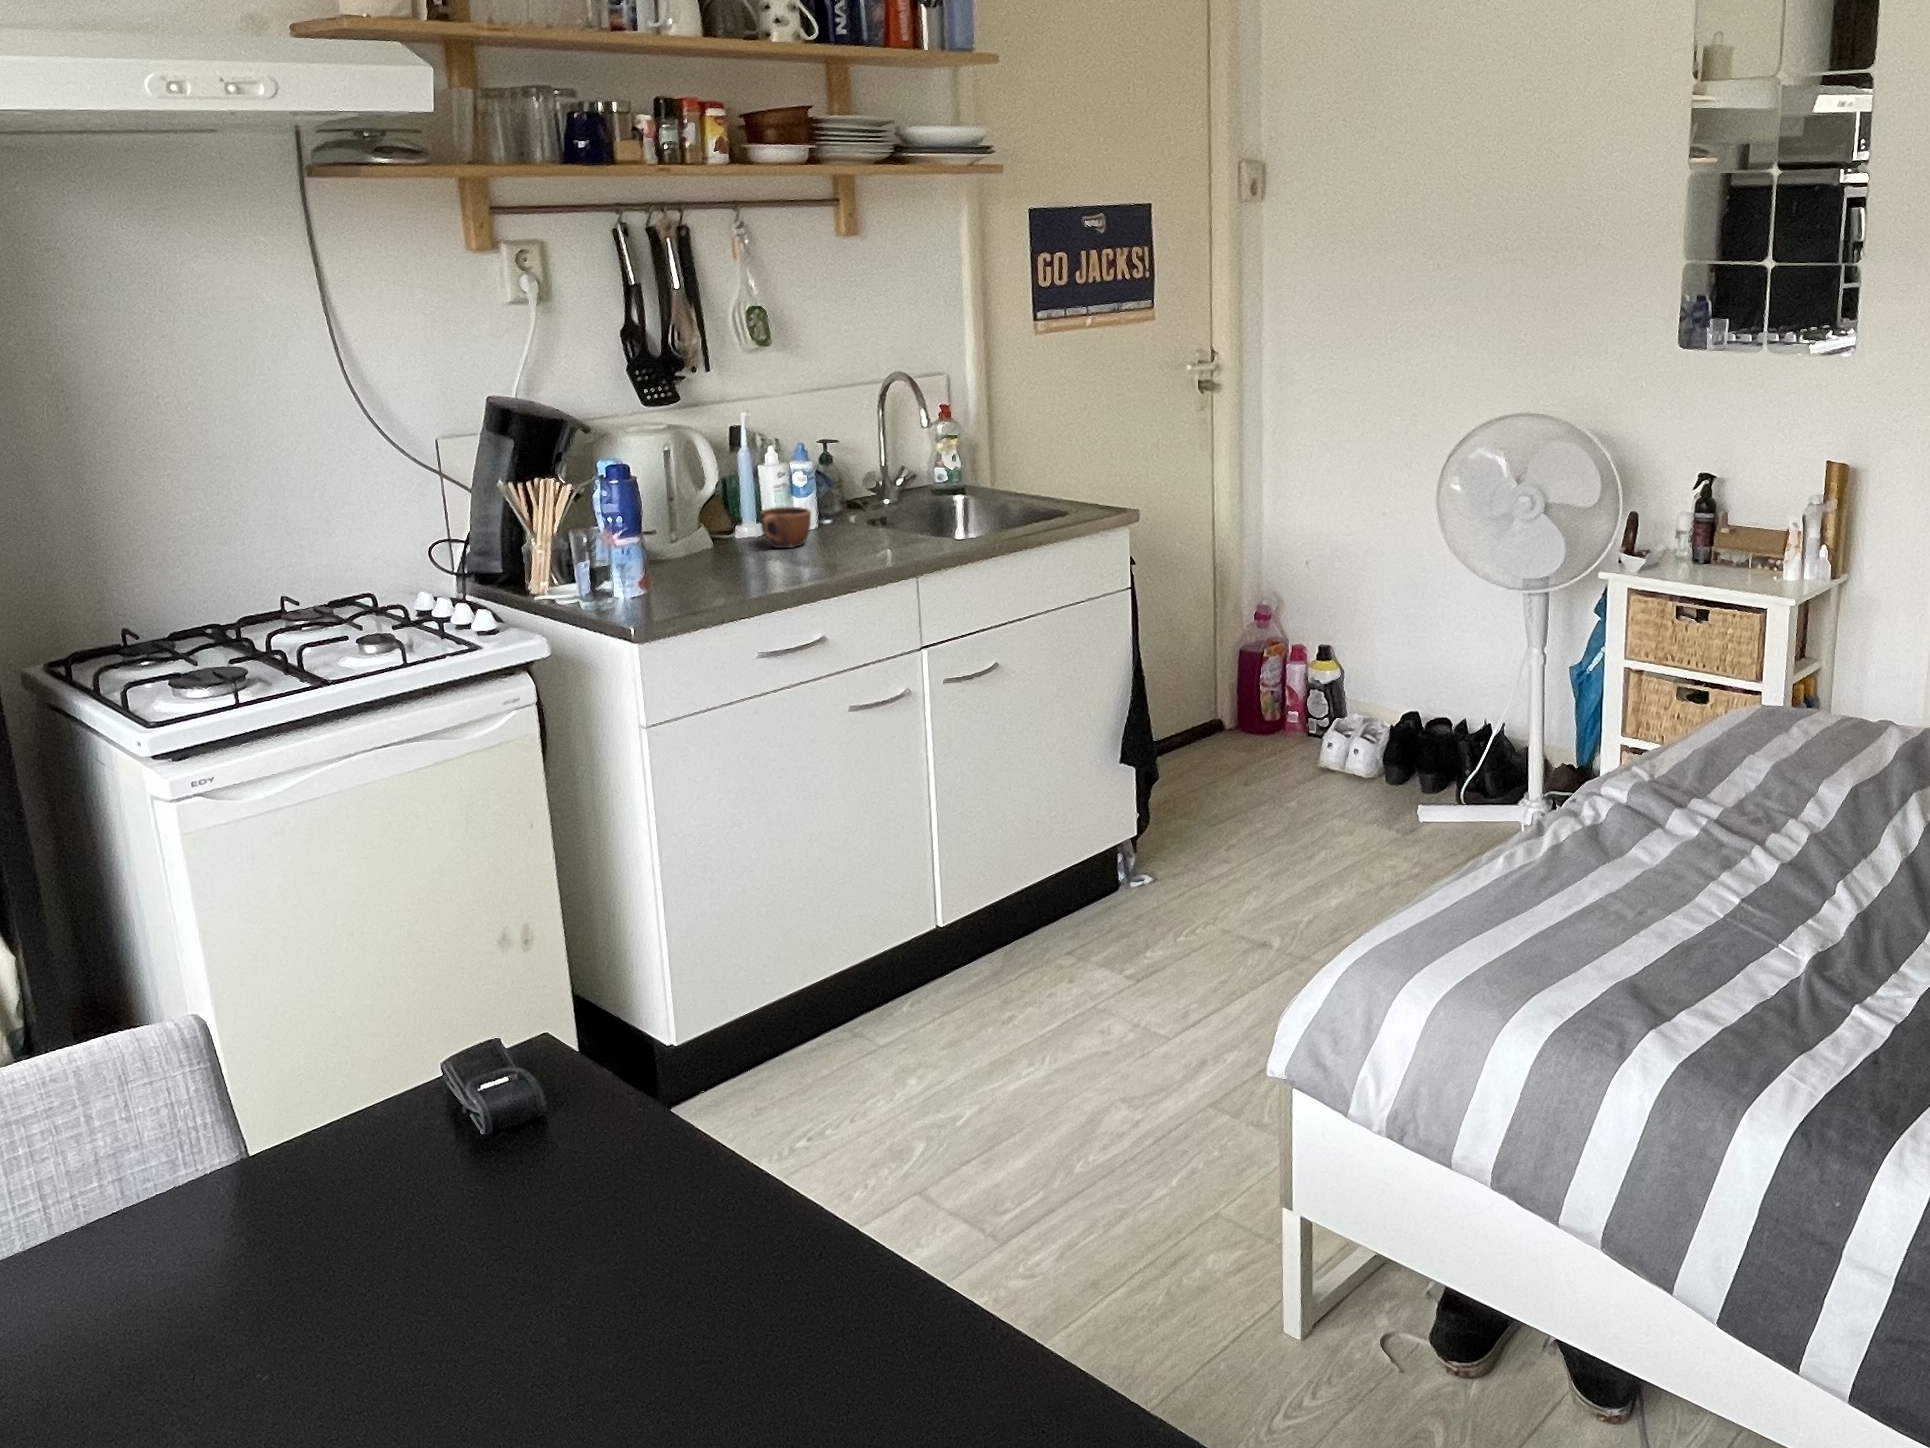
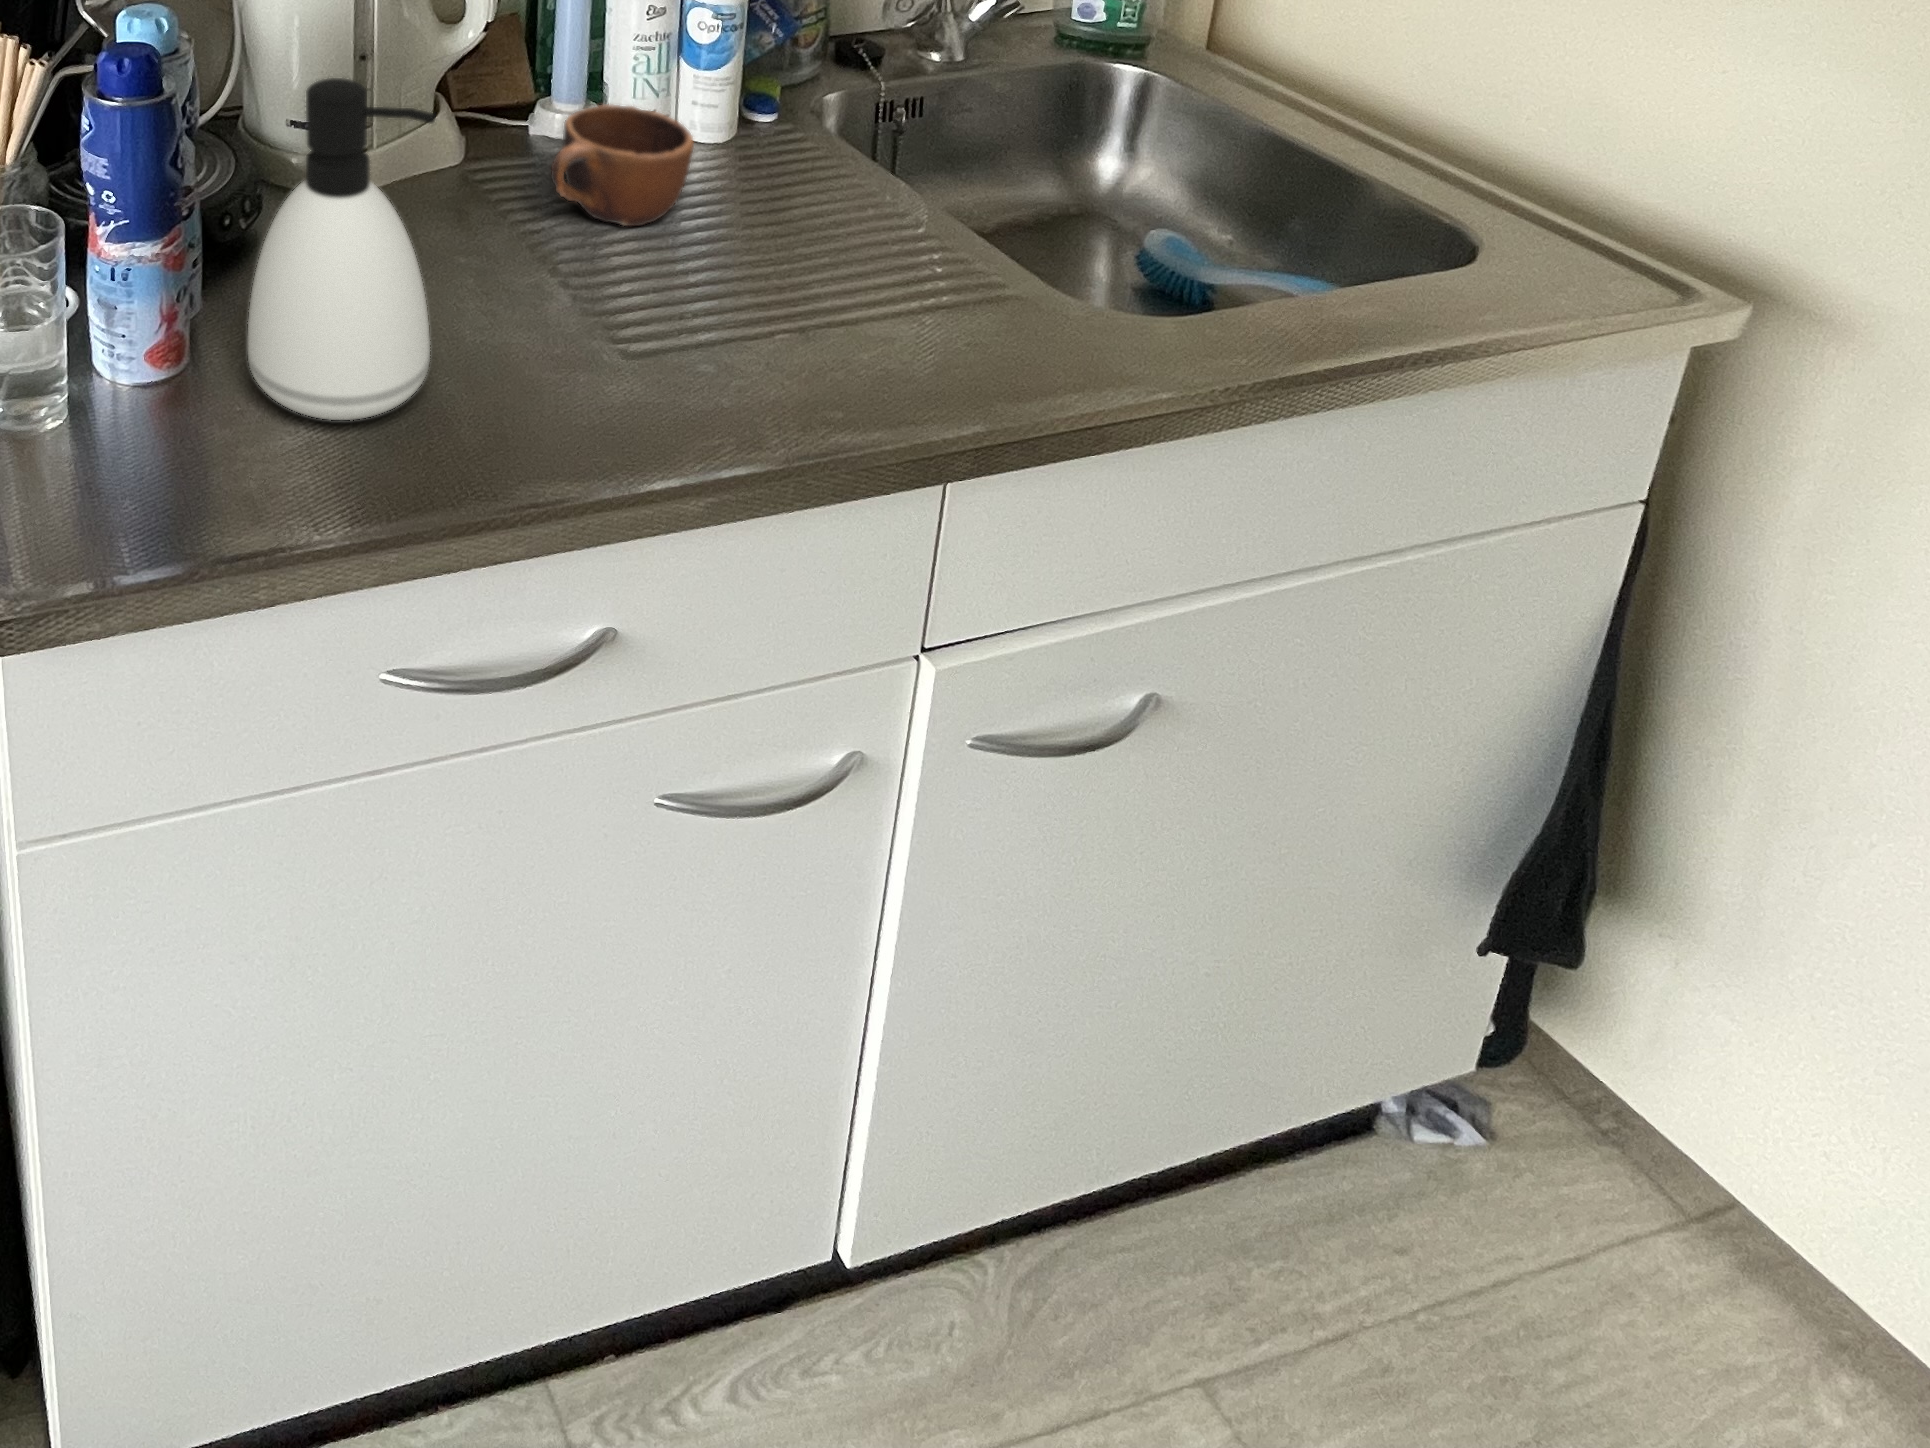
soap dispenser: none [682,463,750,586] -> present [248,78,436,420]

